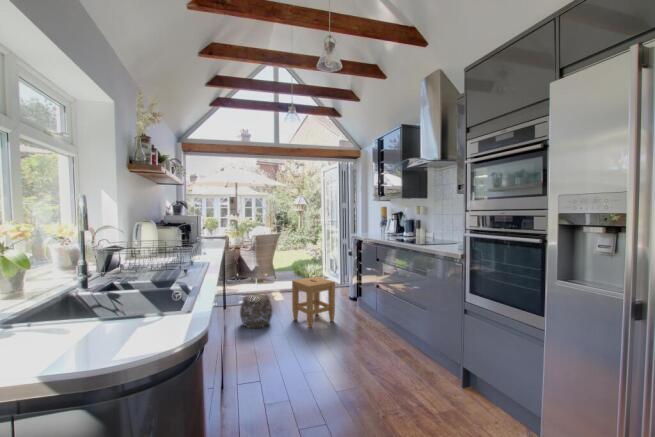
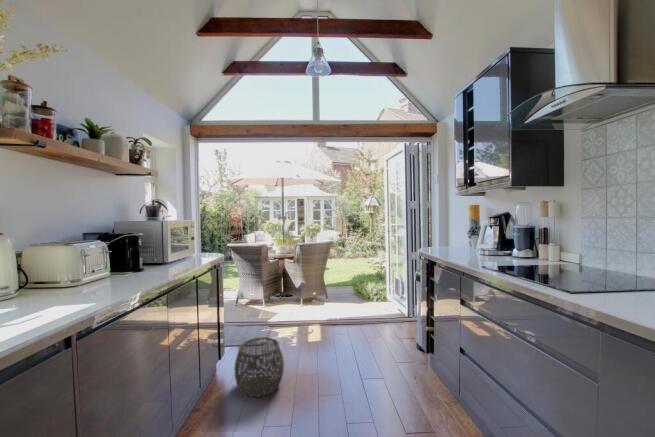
stool: present [292,277,335,328] -> none [315,315,382,411]

